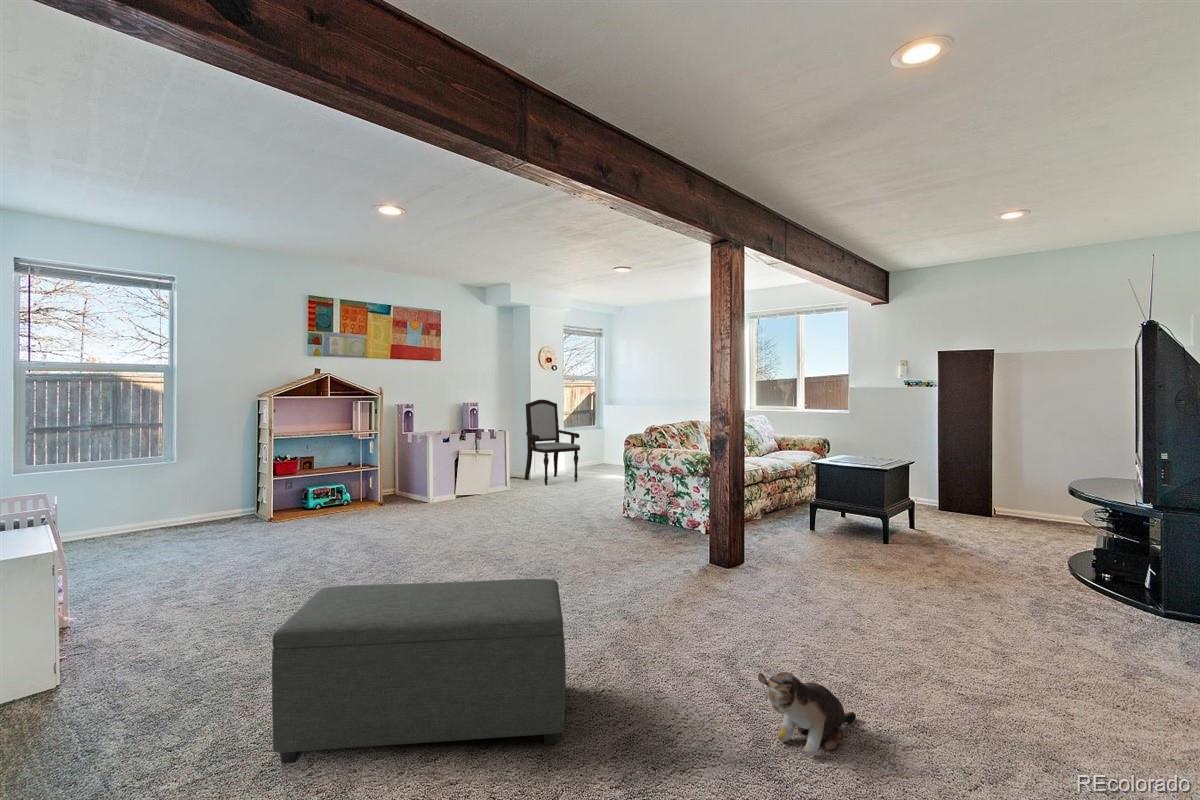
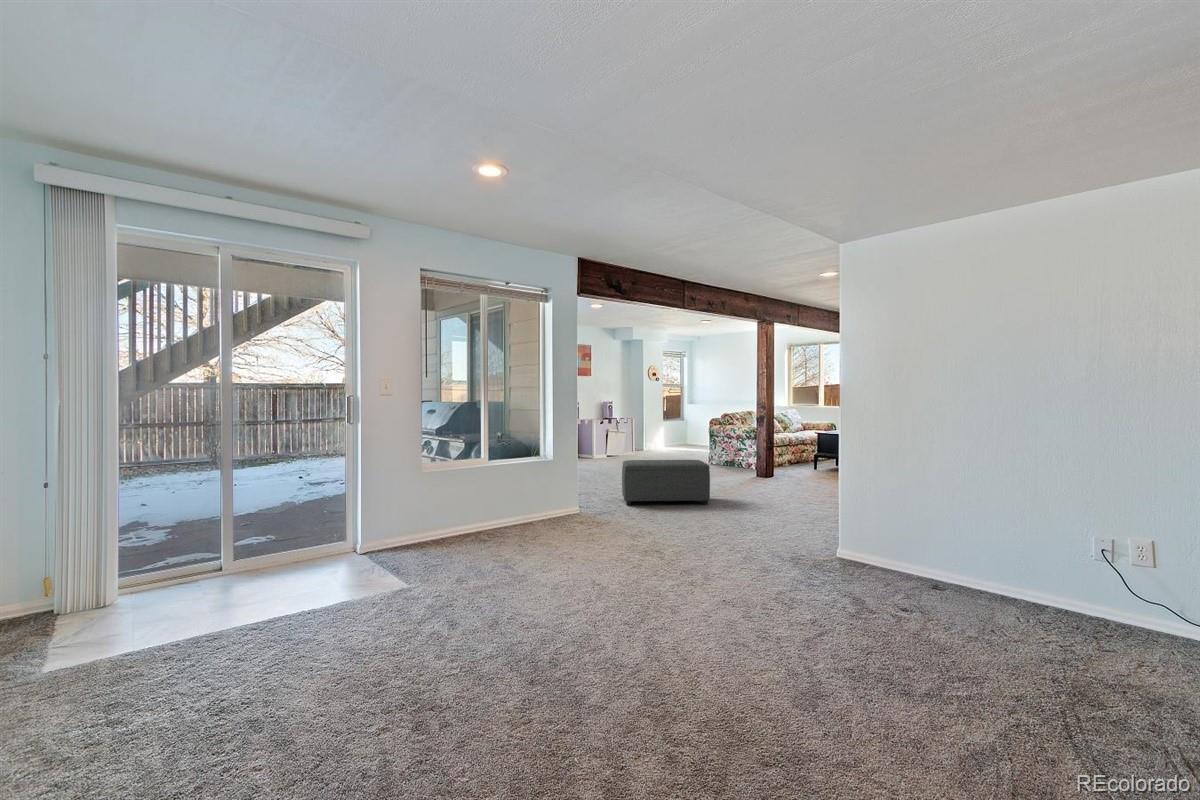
armchair: present [524,399,580,485] -> none [640,399,676,452]
plush toy: present [758,672,856,755] -> none [771,482,805,506]

